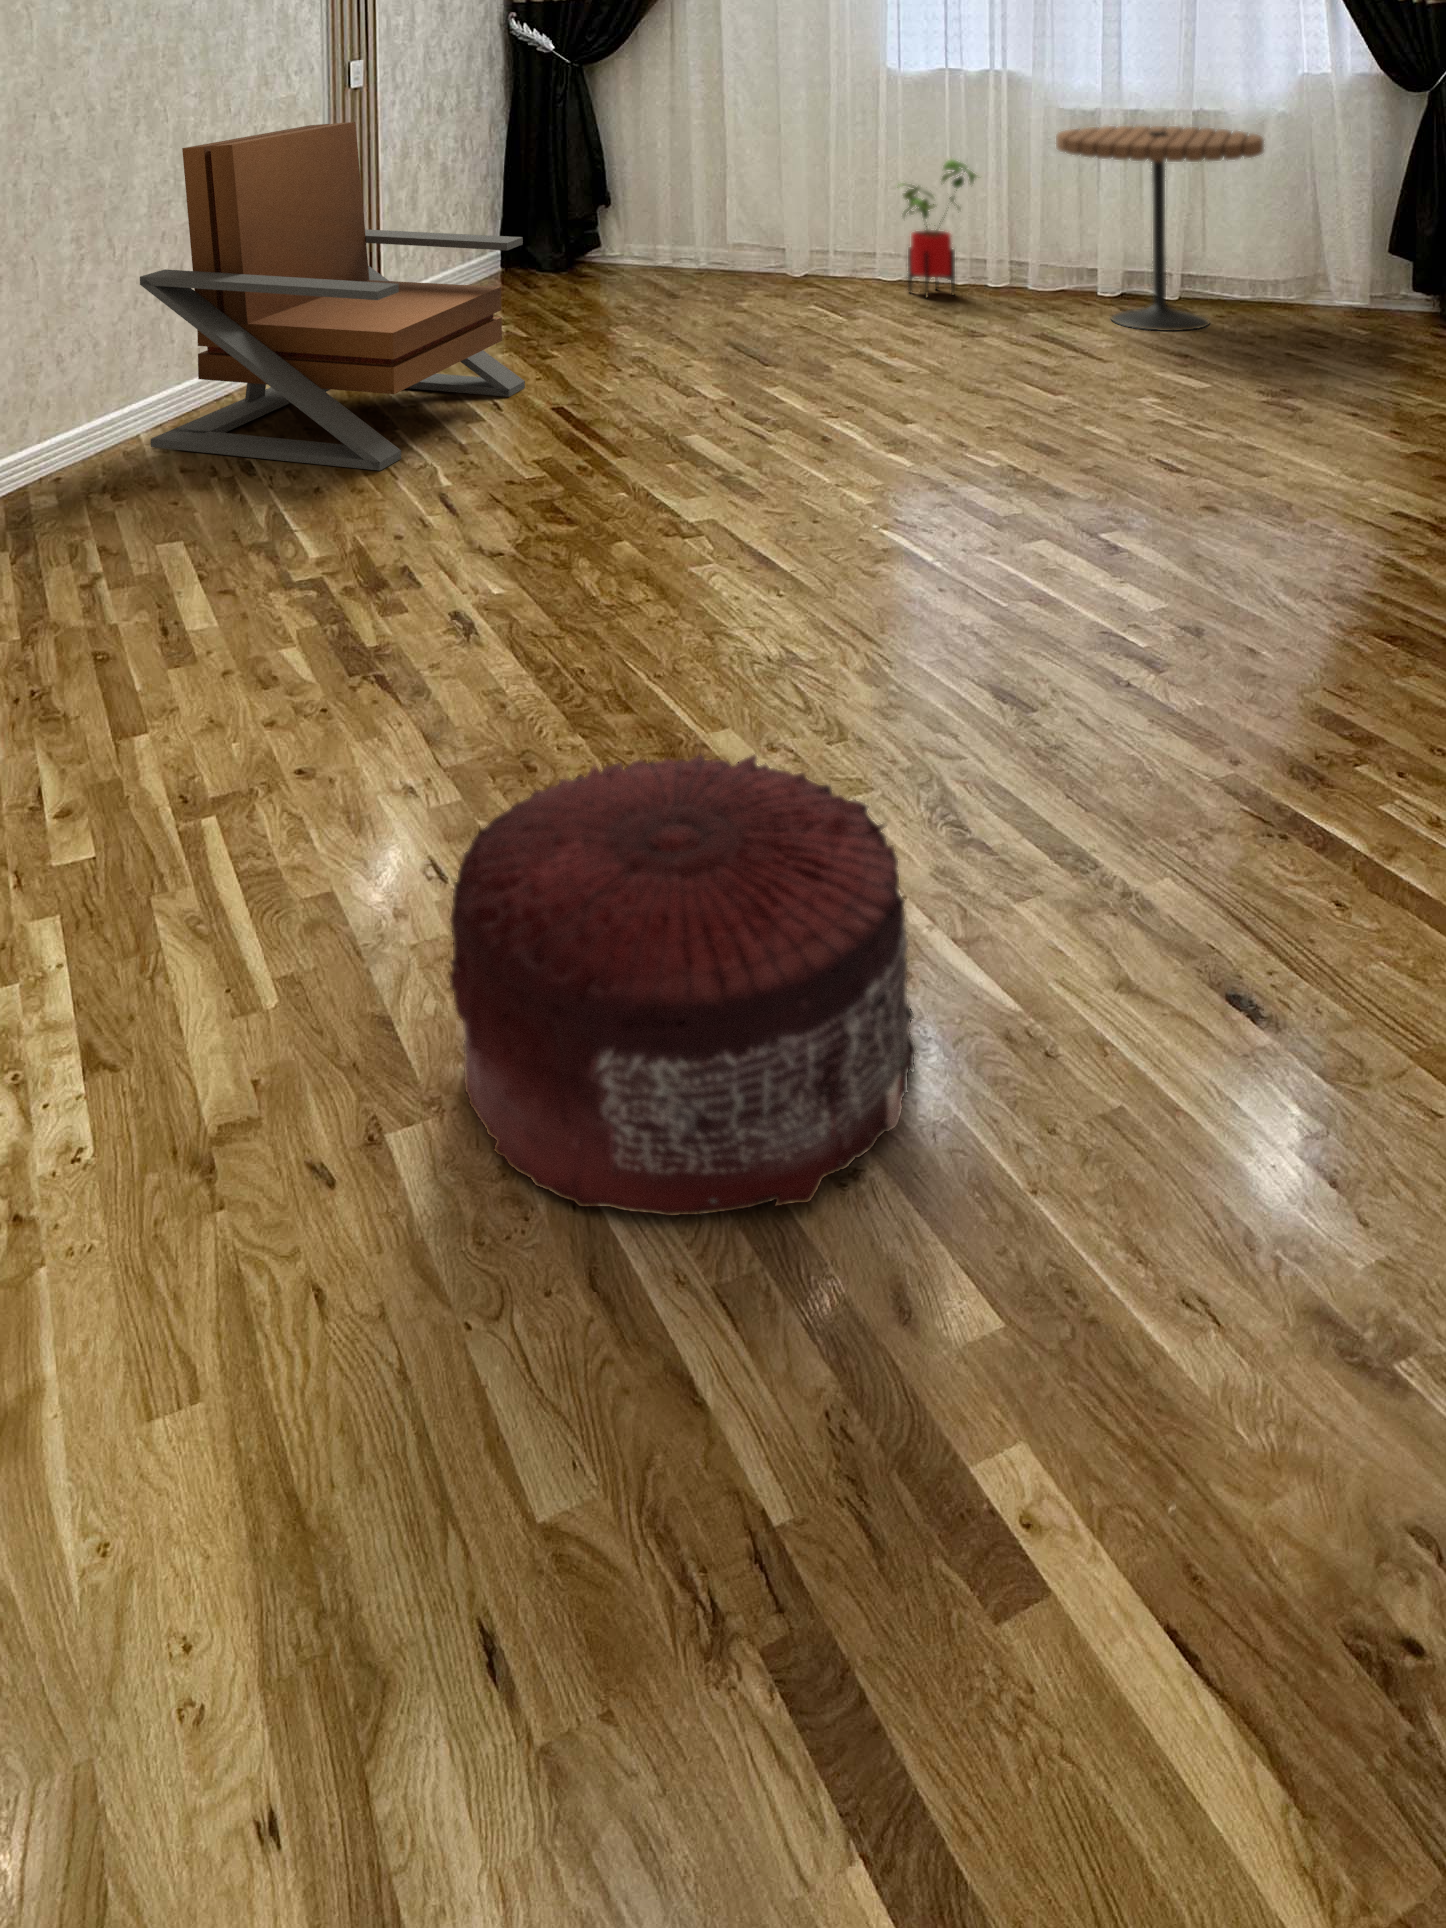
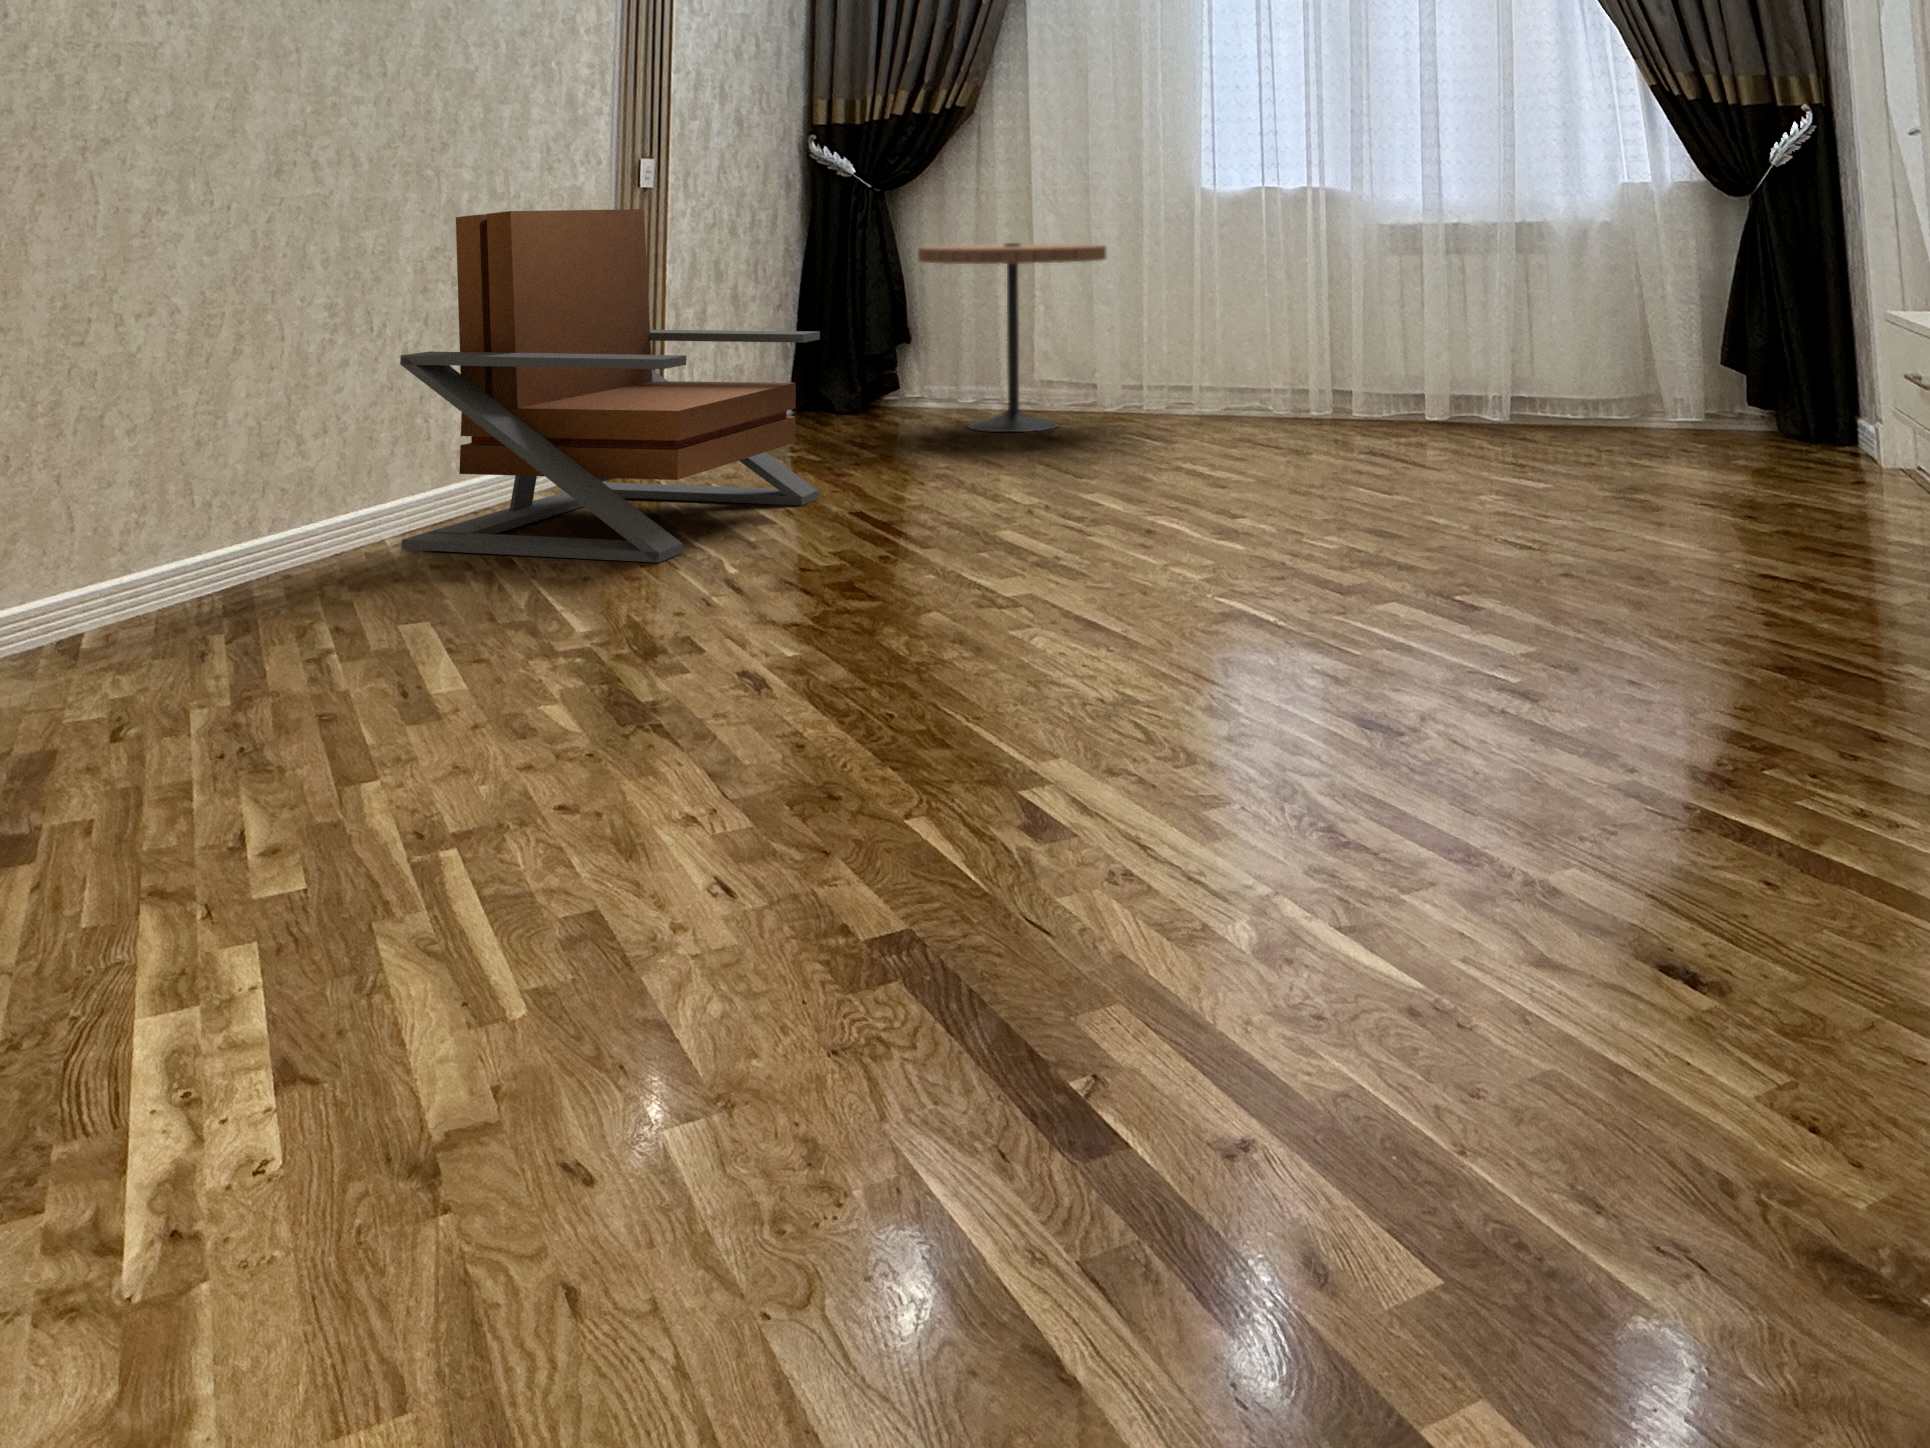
side table: present [1056,126,1264,331] -> present [918,243,1106,432]
house plant: present [897,159,976,297] -> none [1209,280,1297,428]
pouf: present [449,755,916,1216] -> none [741,696,1308,1194]

